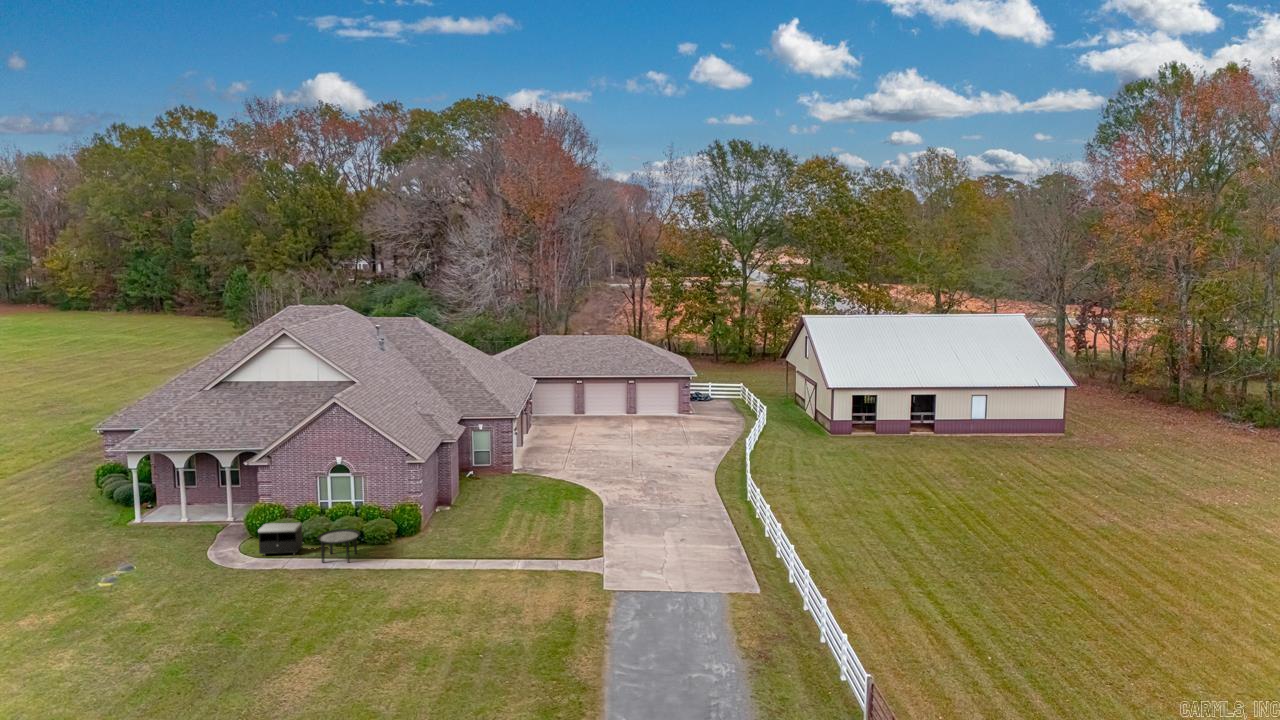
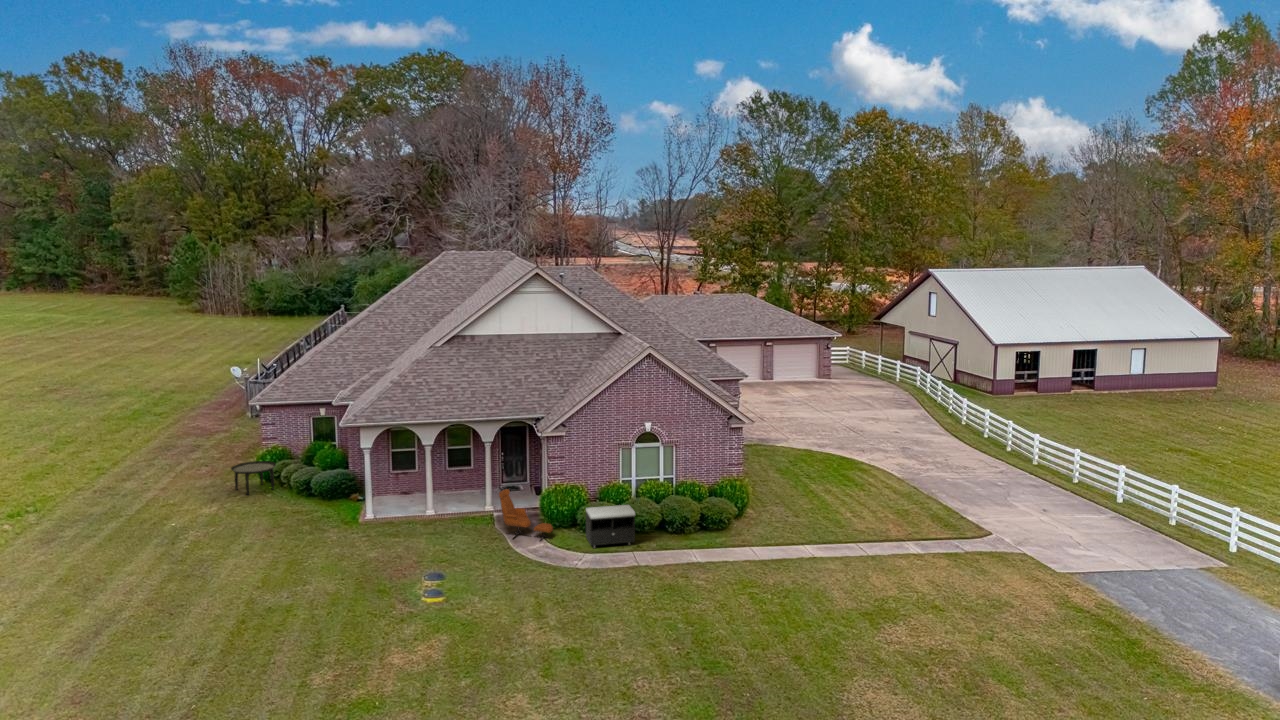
lounge chair: none [206,506,246,549] -> present [499,489,553,541]
round table: present [317,529,360,563] -> present [231,461,276,495]

